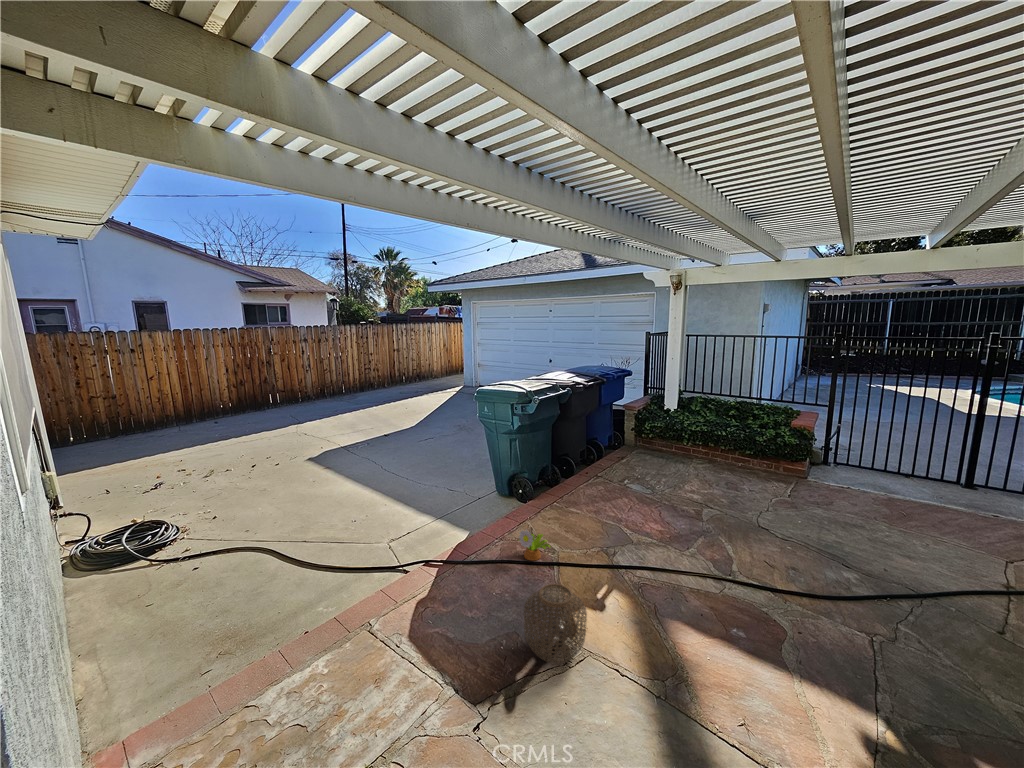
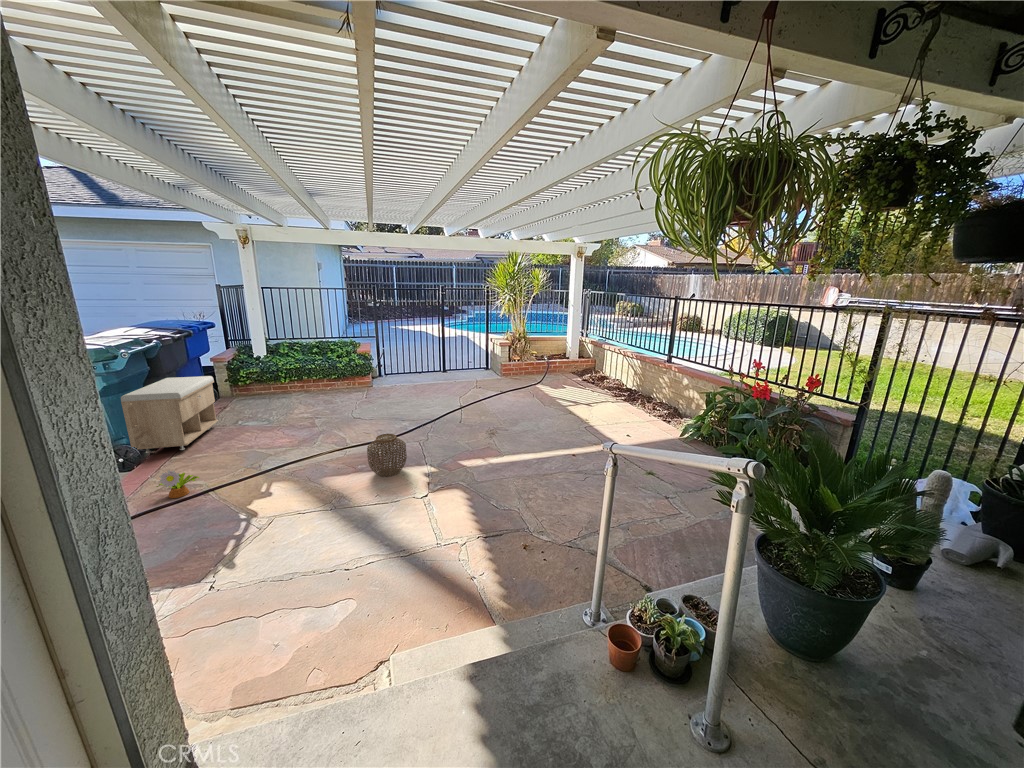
storage bench: none [530,422,609,500] -> present [121,376,218,453]
woven basket: present [524,584,587,664] -> present [367,434,407,477]

